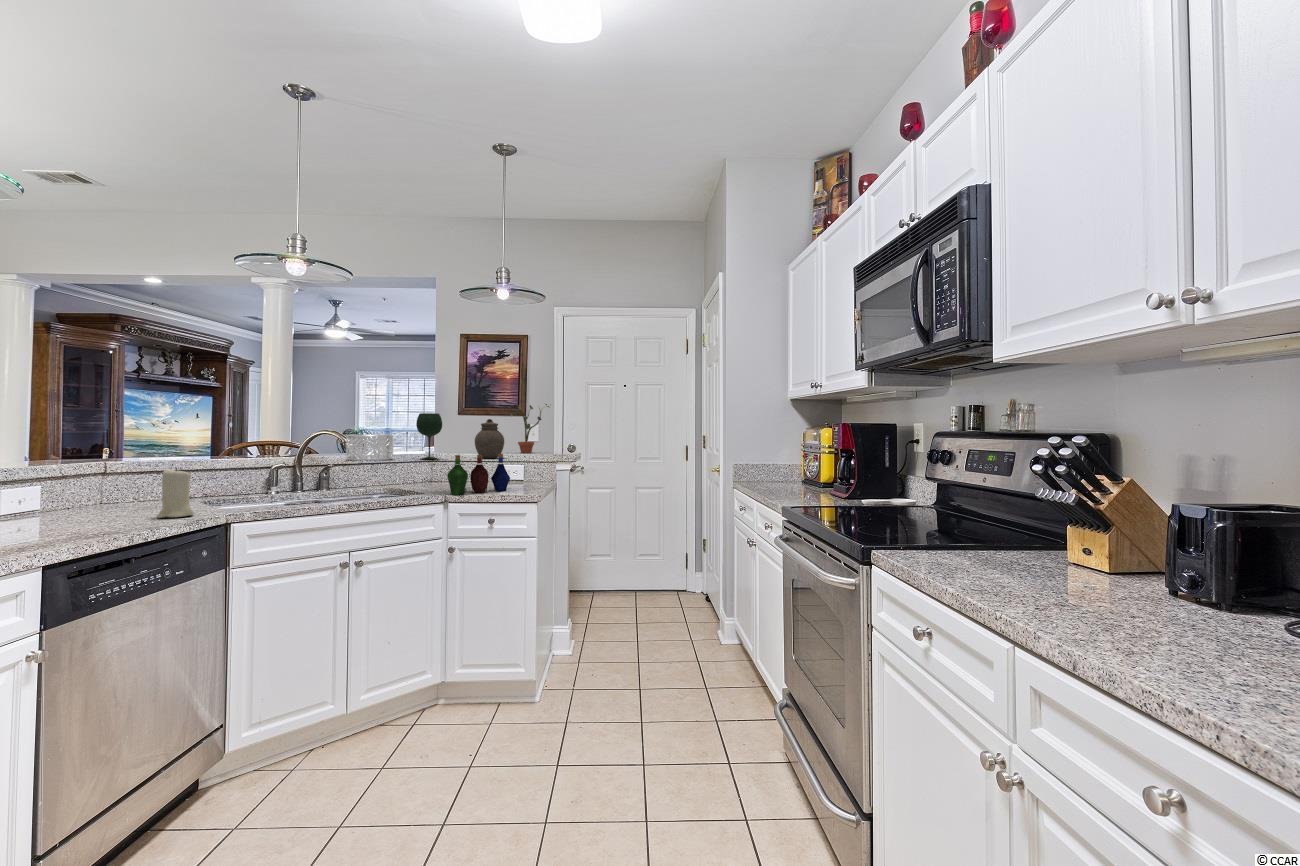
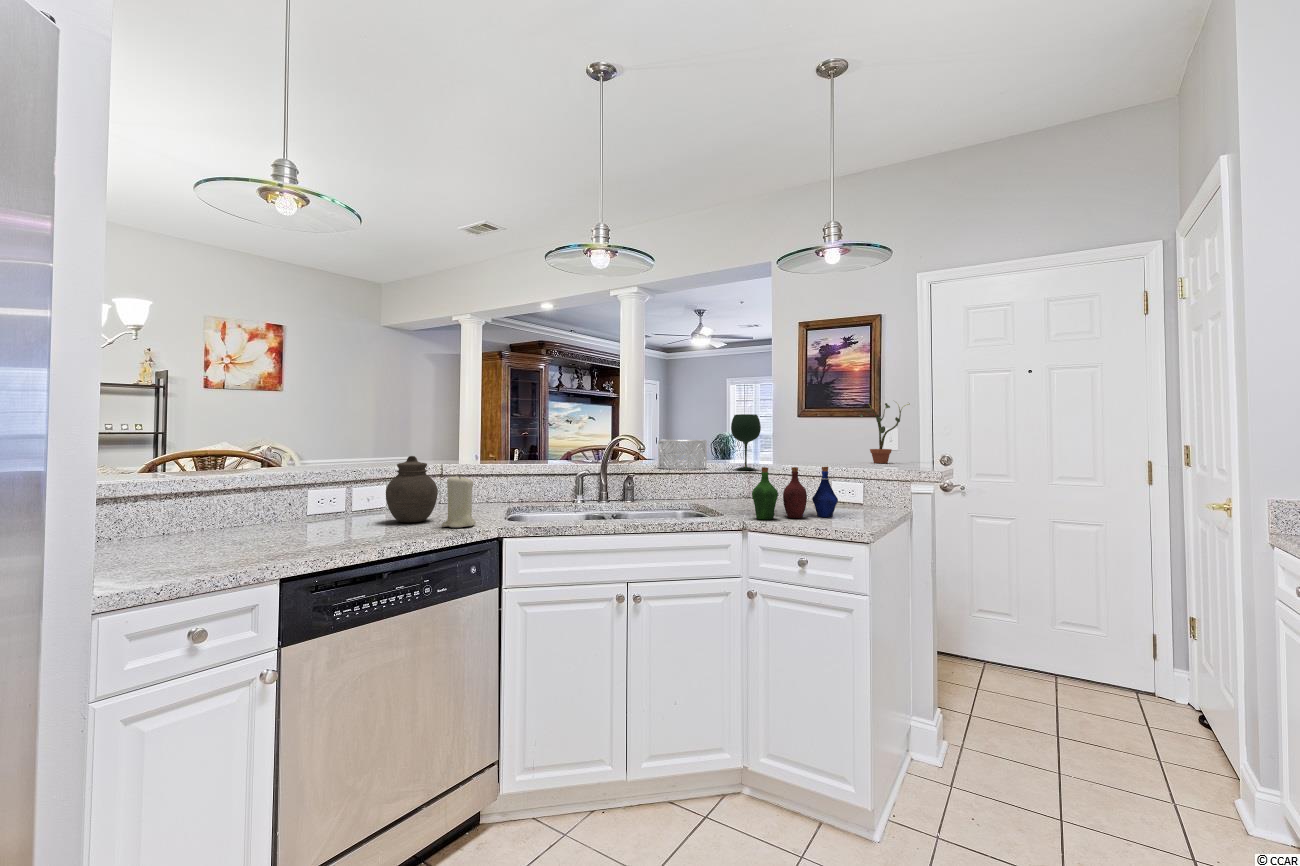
jar: present [475,419,504,458] -> present [386,456,438,522]

